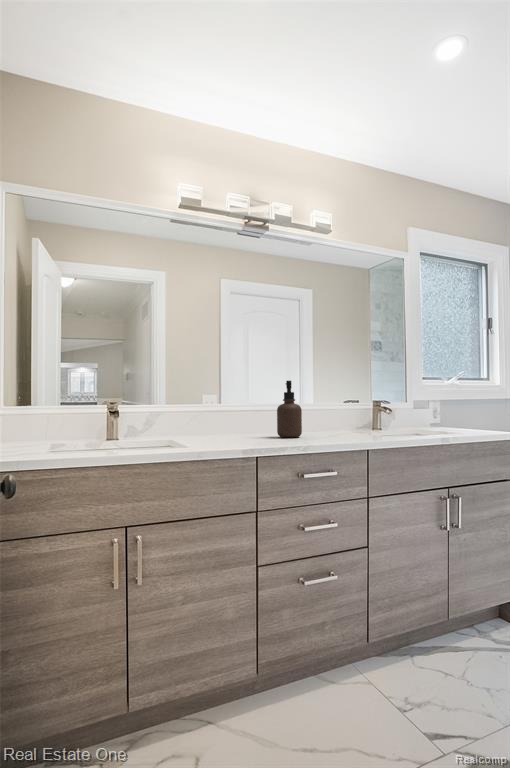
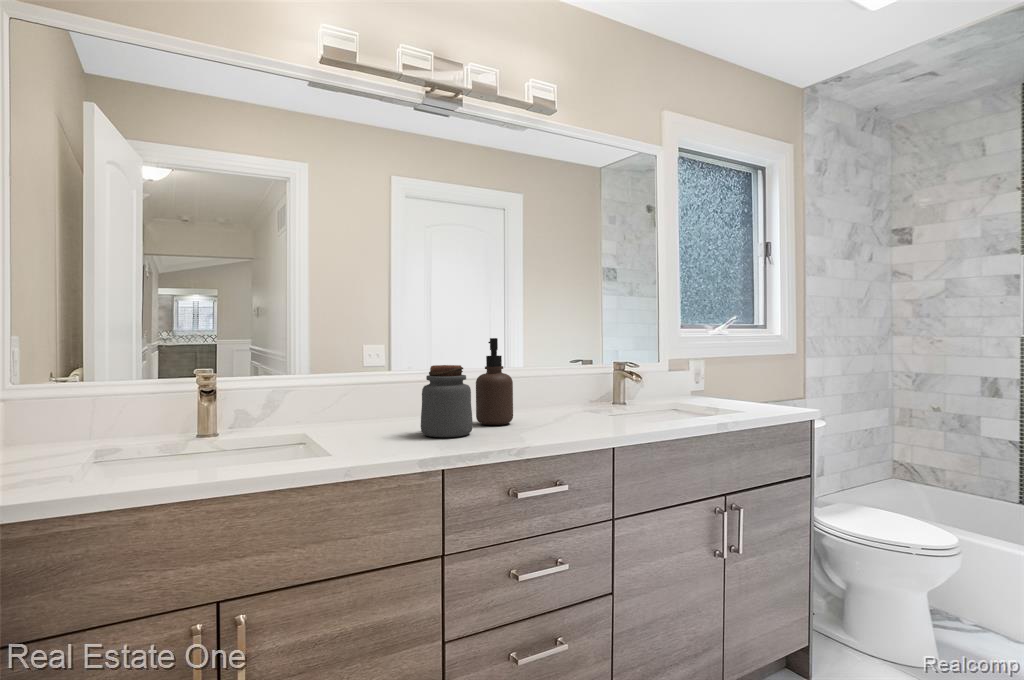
jar: none [242,396,275,442] -> present [421,365,473,437]

